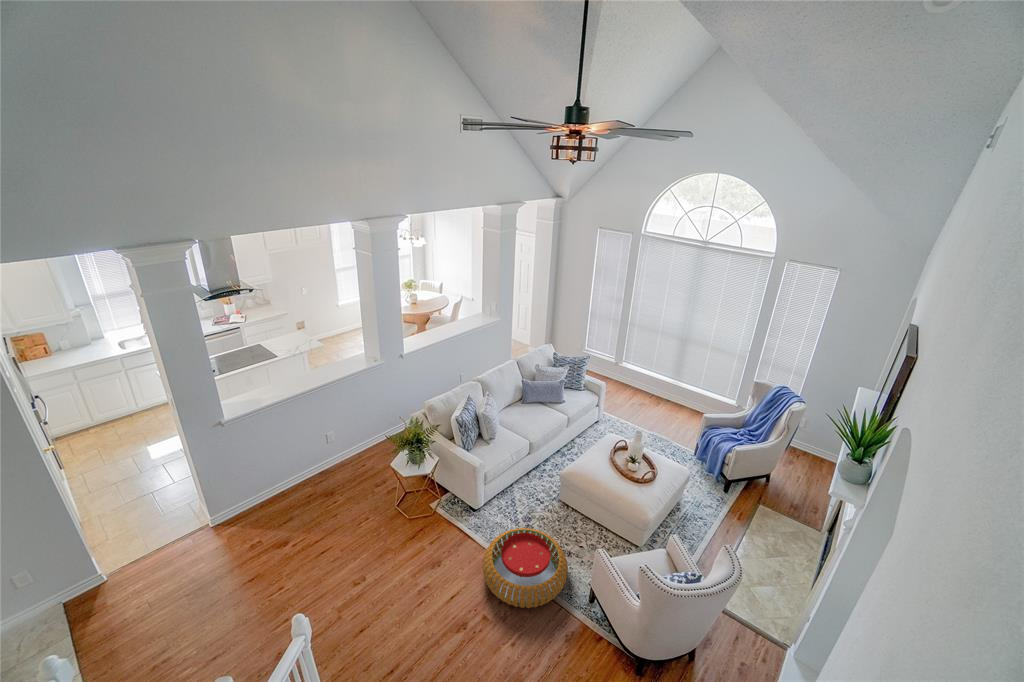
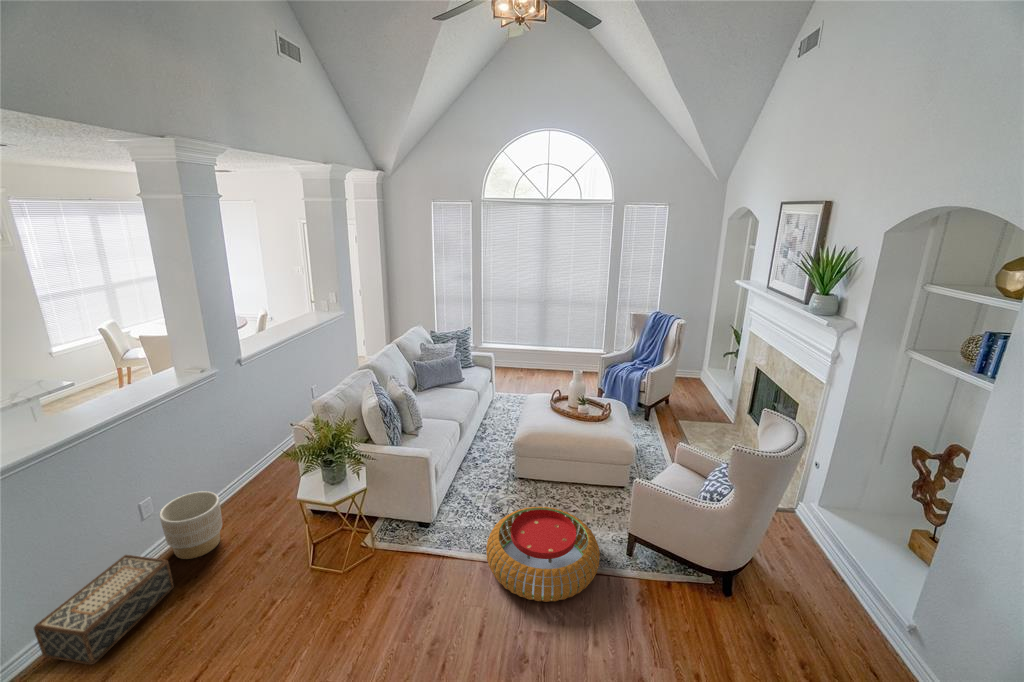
planter: none [337,435,369,474] -> present [160,491,222,559]
woven basket: none [269,460,334,513] -> present [34,555,174,664]

